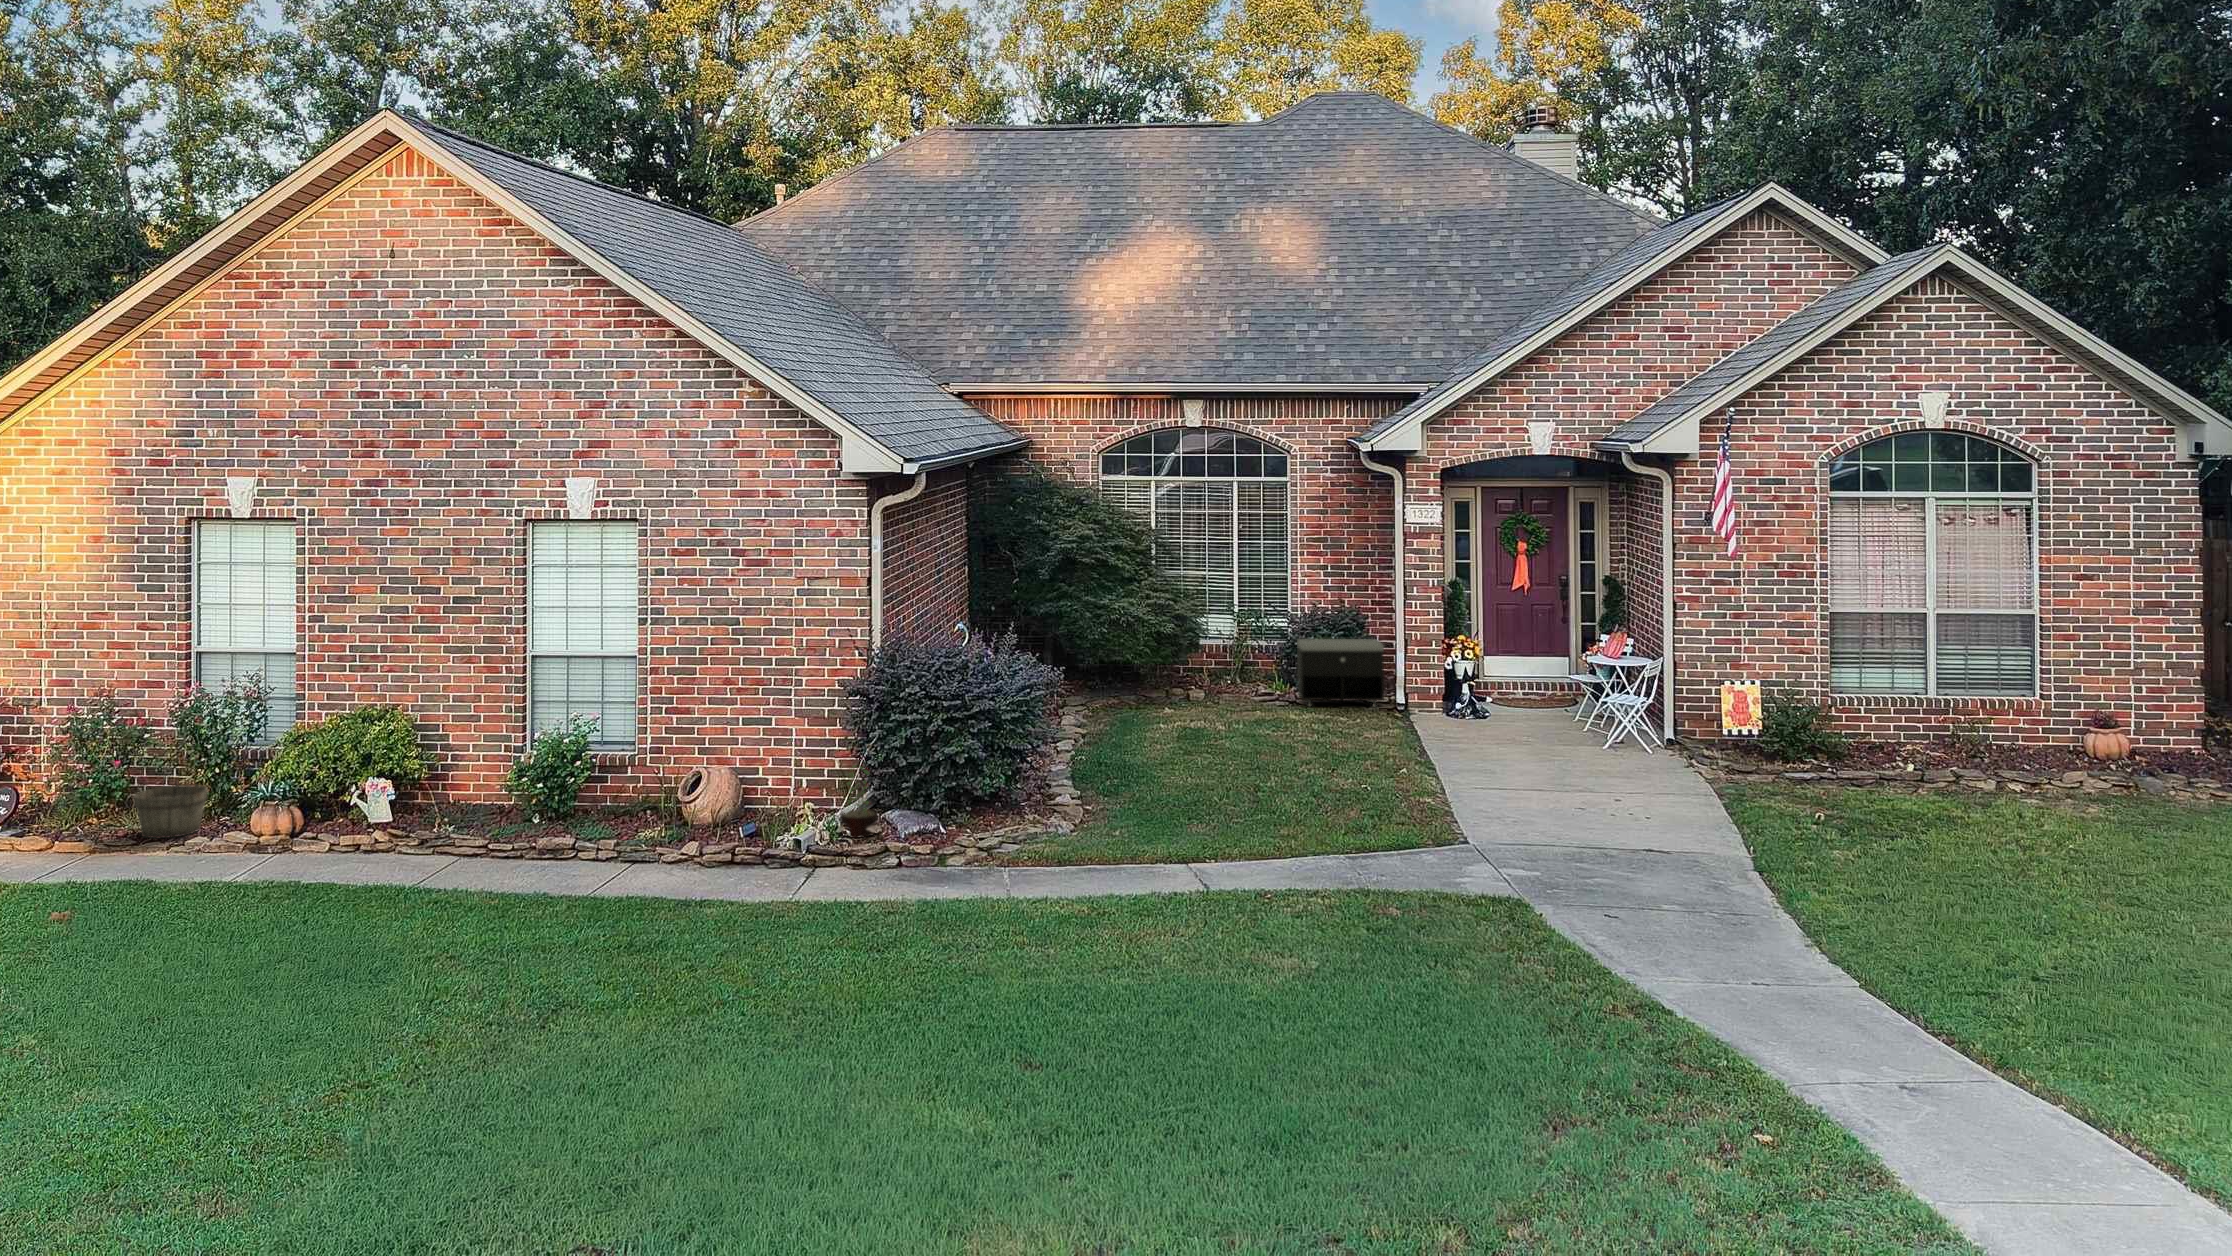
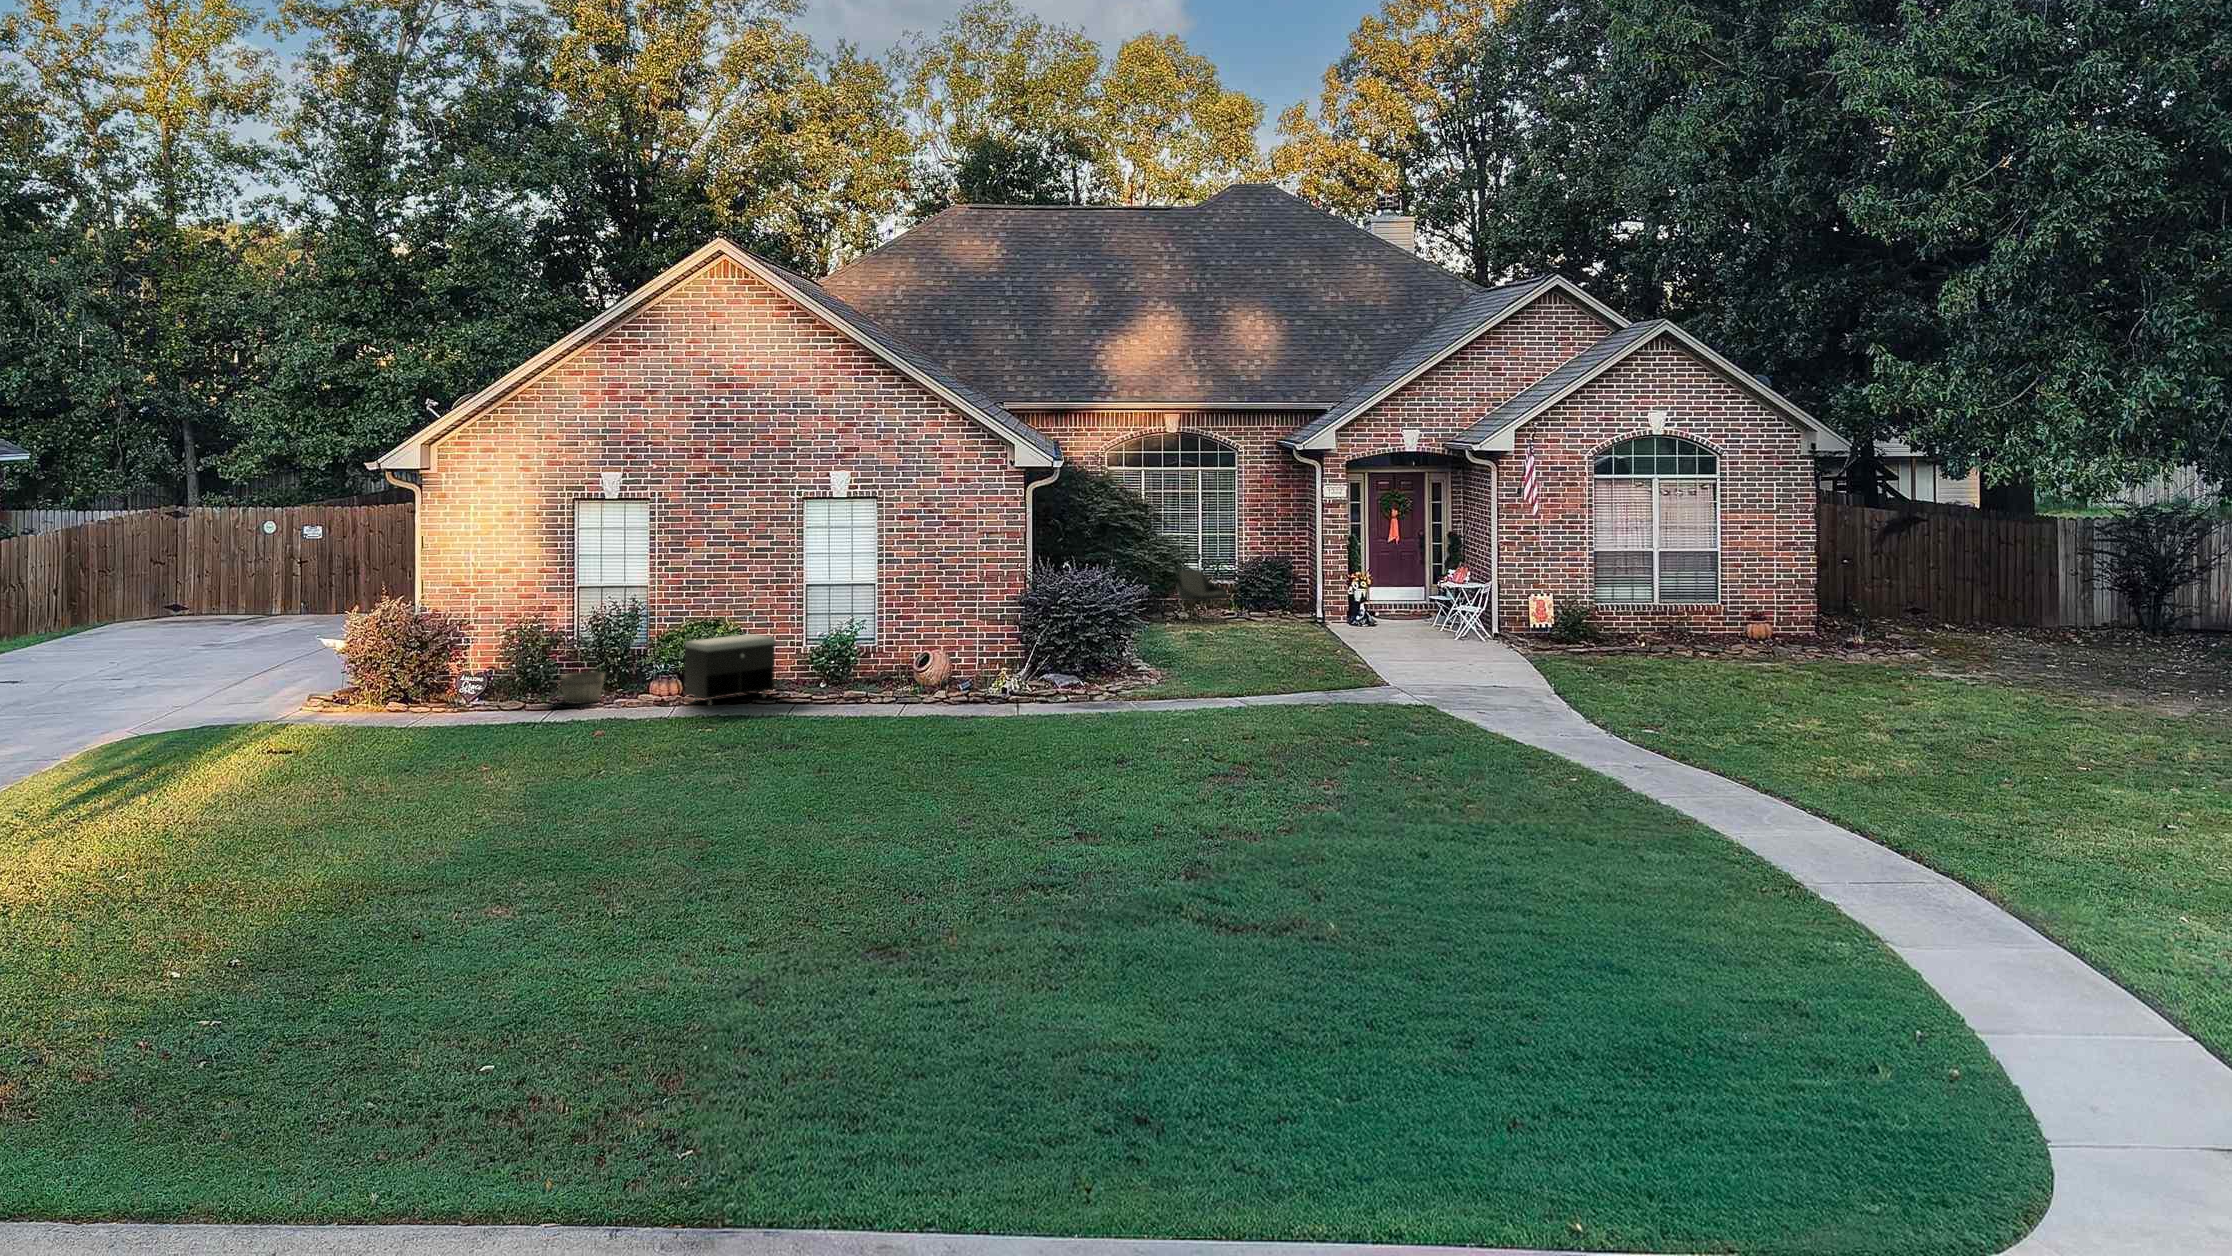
lounge chair: none [1183,620,1262,703] -> present [1174,568,1228,620]
storage bench: present [1297,639,1384,706] -> present [685,634,776,704]
decorative plant: present [840,765,878,838] -> none [1016,646,1040,690]

